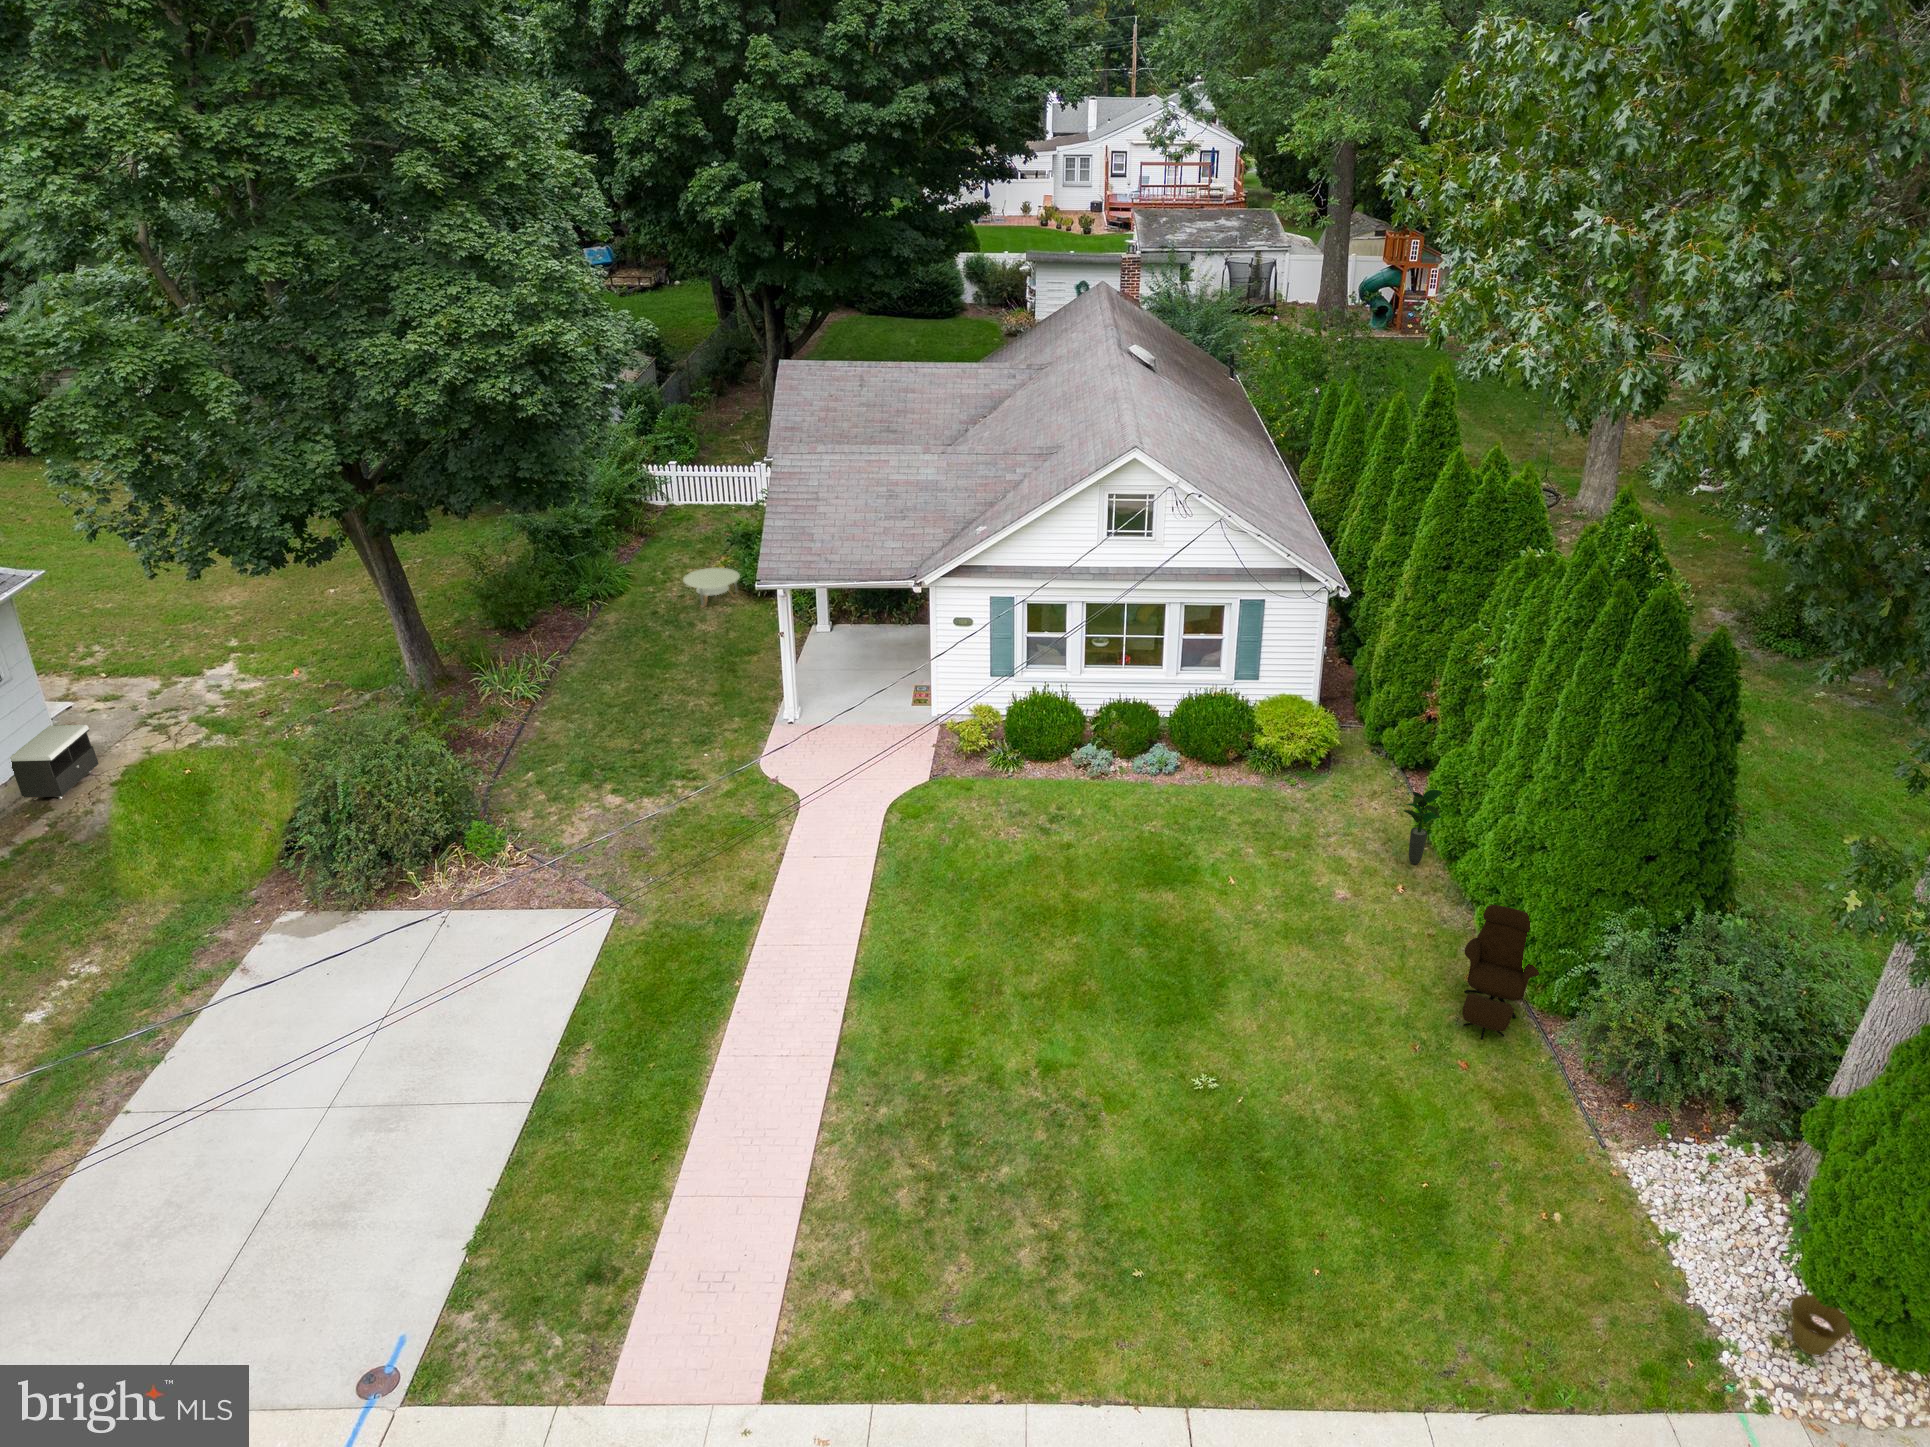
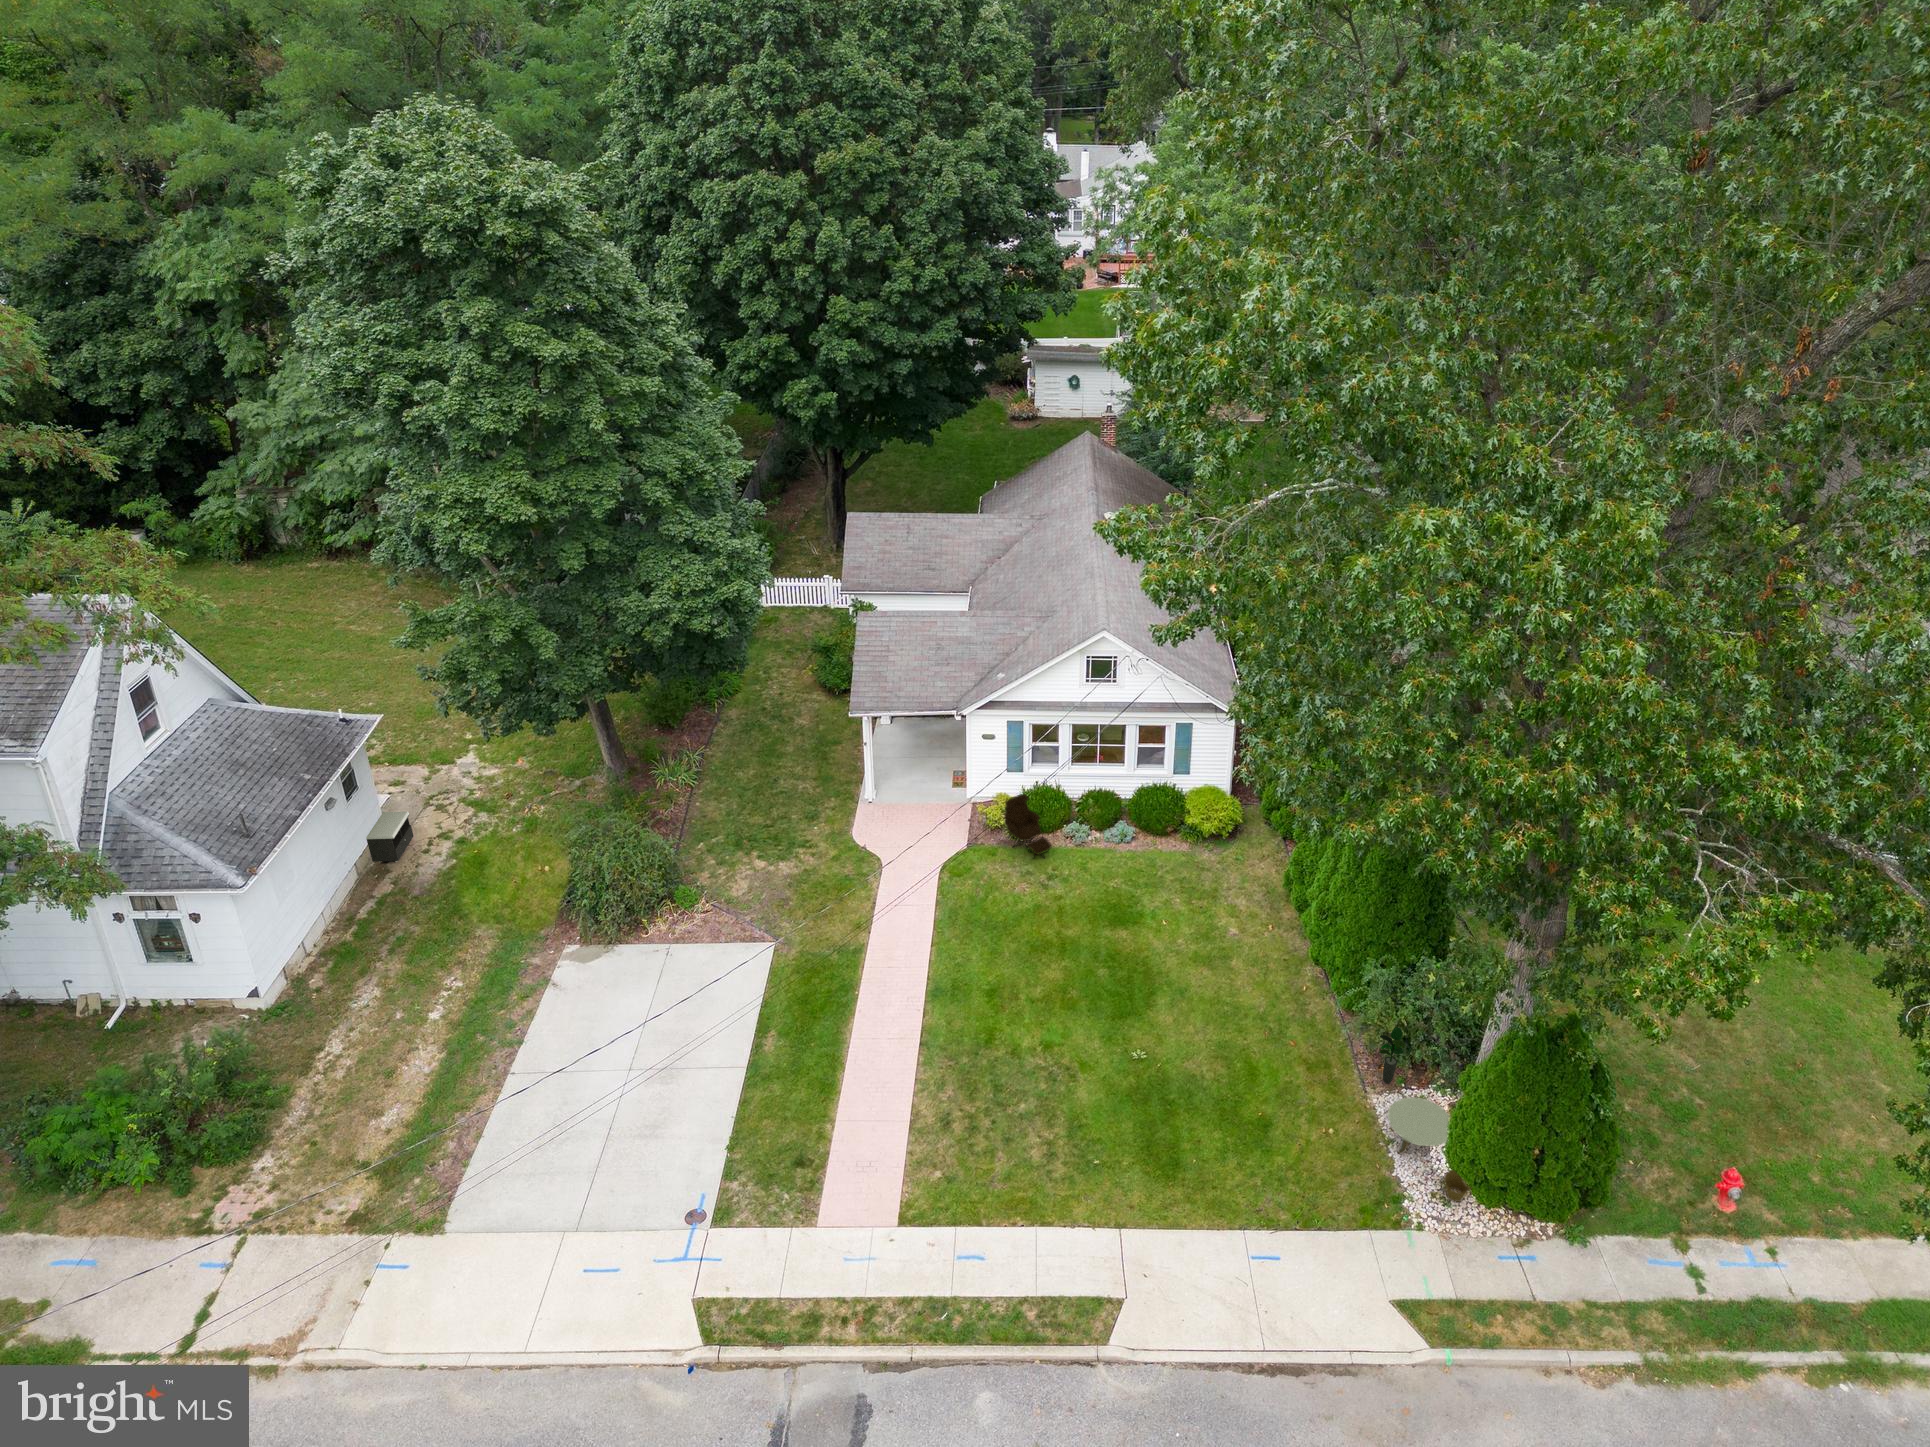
round table: present [683,568,740,608] -> present [1388,1097,1449,1154]
potted plant: present [1404,790,1443,864] -> present [1379,1027,1406,1083]
lounge chair: present [1462,905,1539,1040] -> present [1004,794,1051,855]

